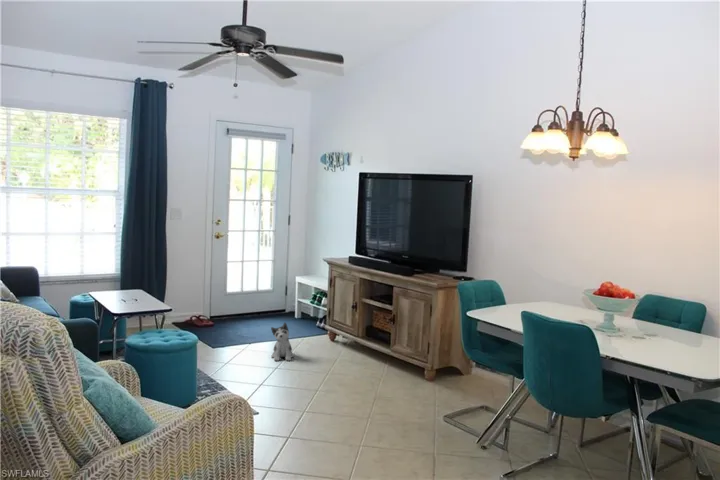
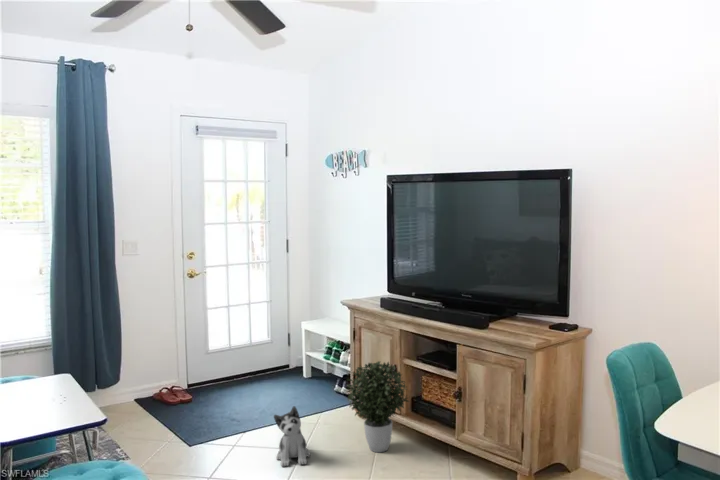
potted plant: none [321,298,363,358] -> present [346,361,409,452]

